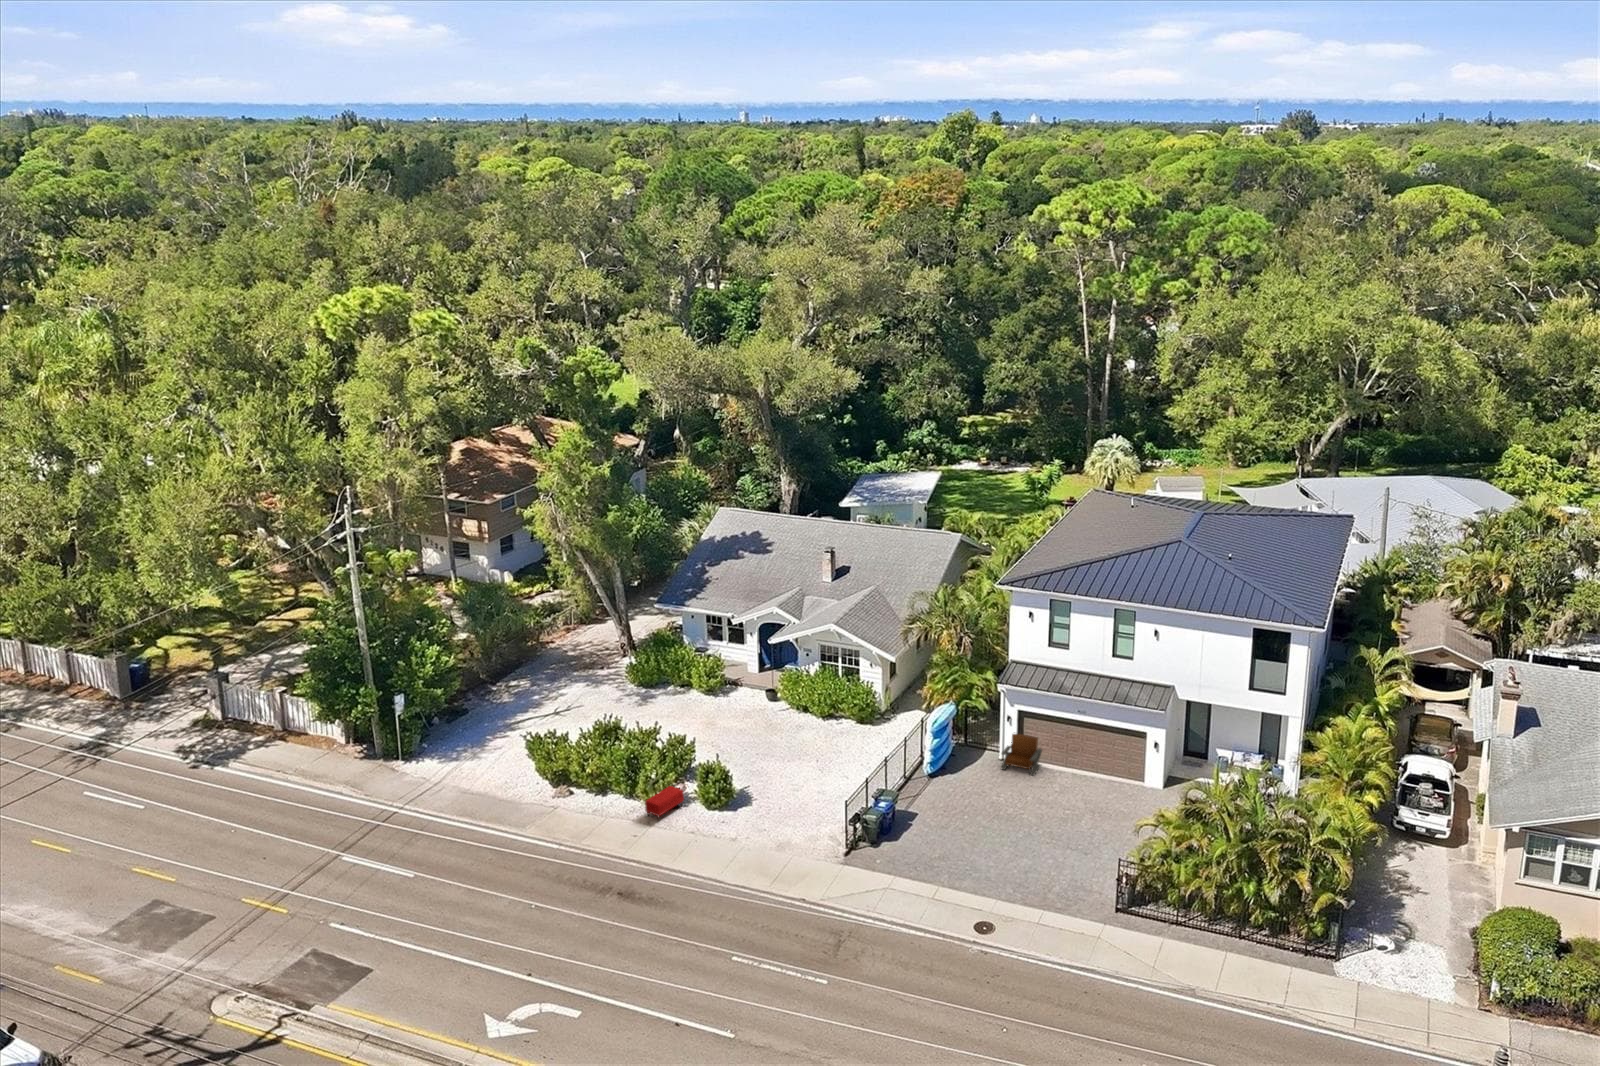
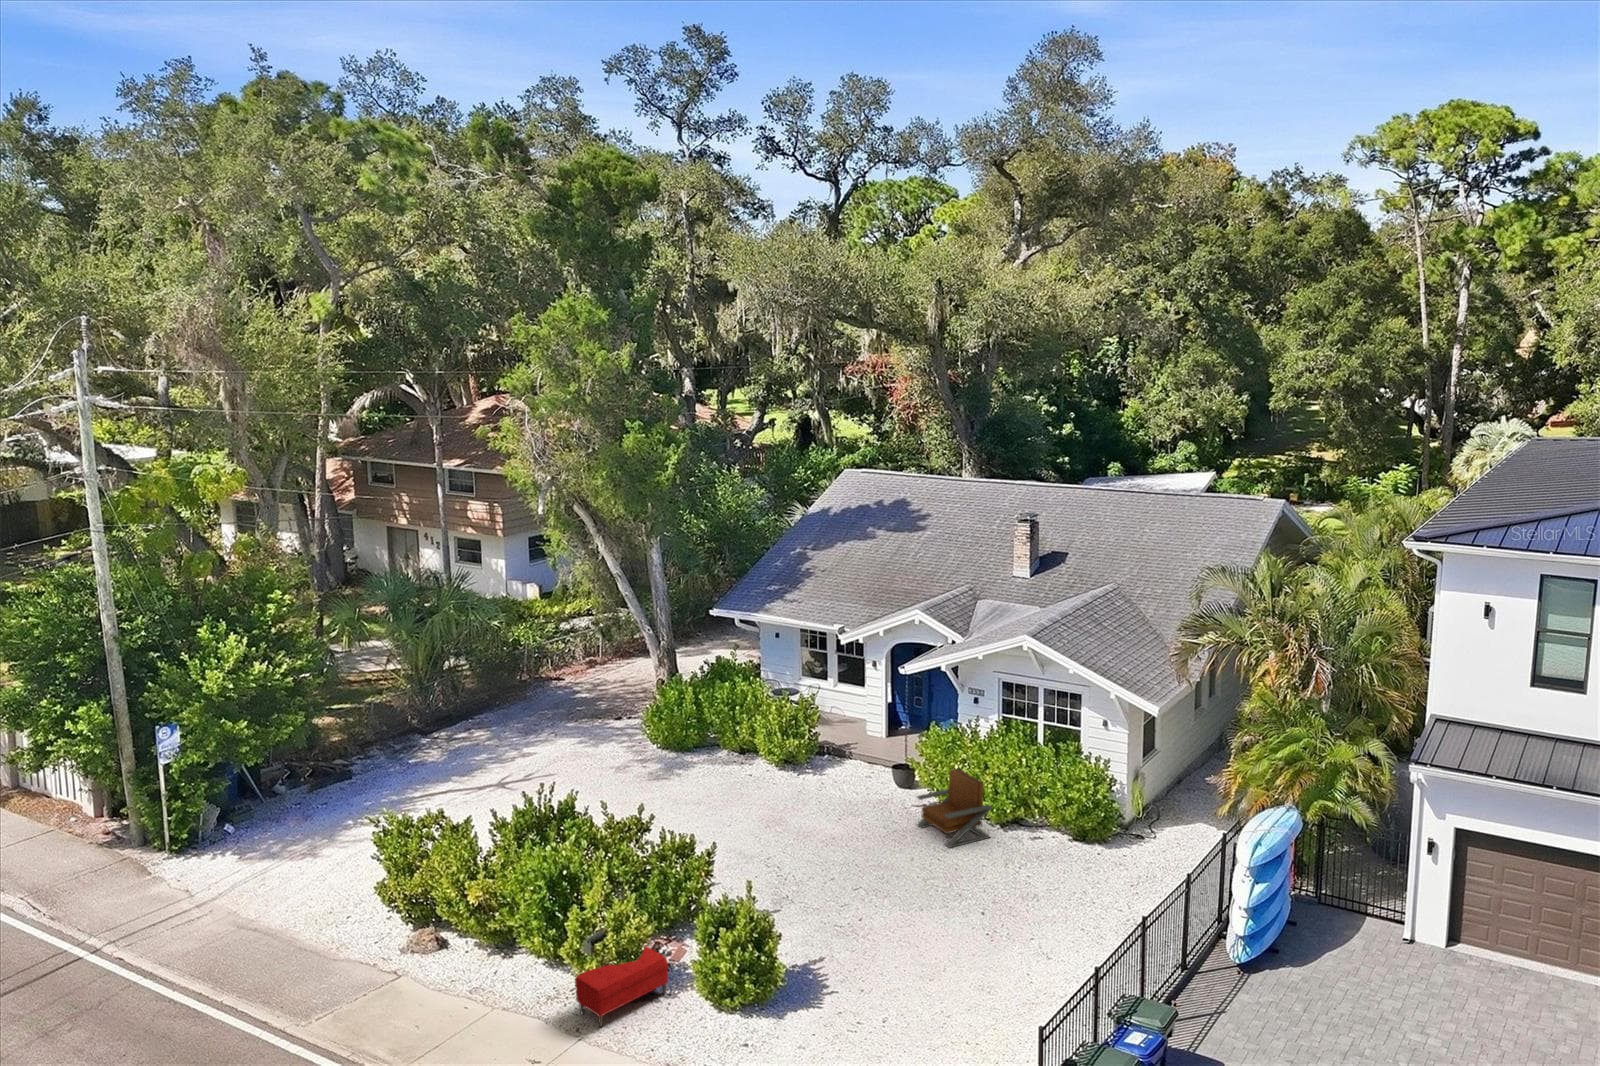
lounge chair: present [1001,734,1042,776] -> present [917,769,992,848]

